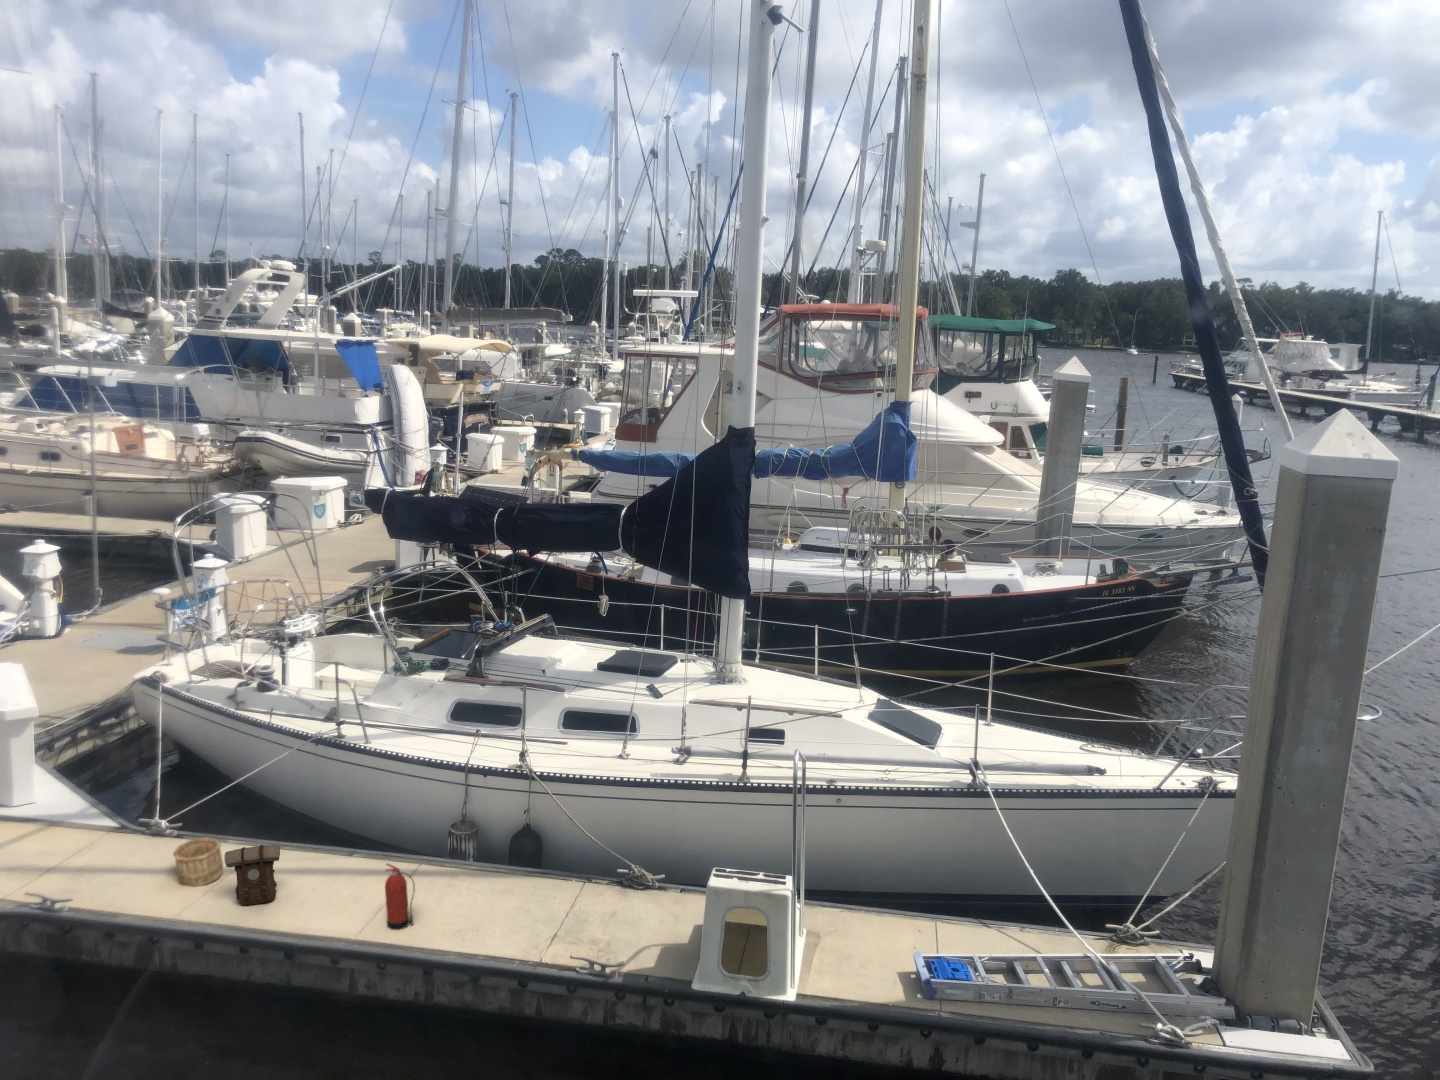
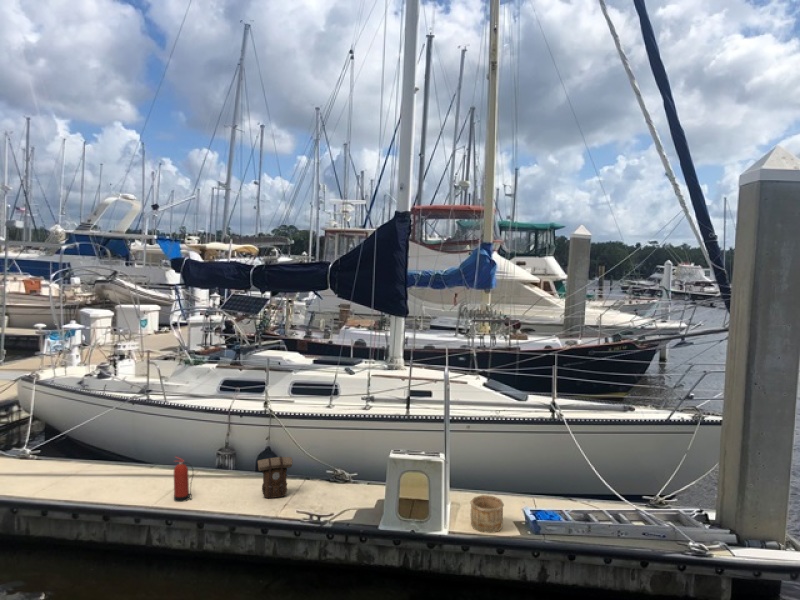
wooden bucket: present [173,838,223,887] -> present [470,495,504,533]
backpack: present [224,845,280,906] -> present [257,457,292,498]

